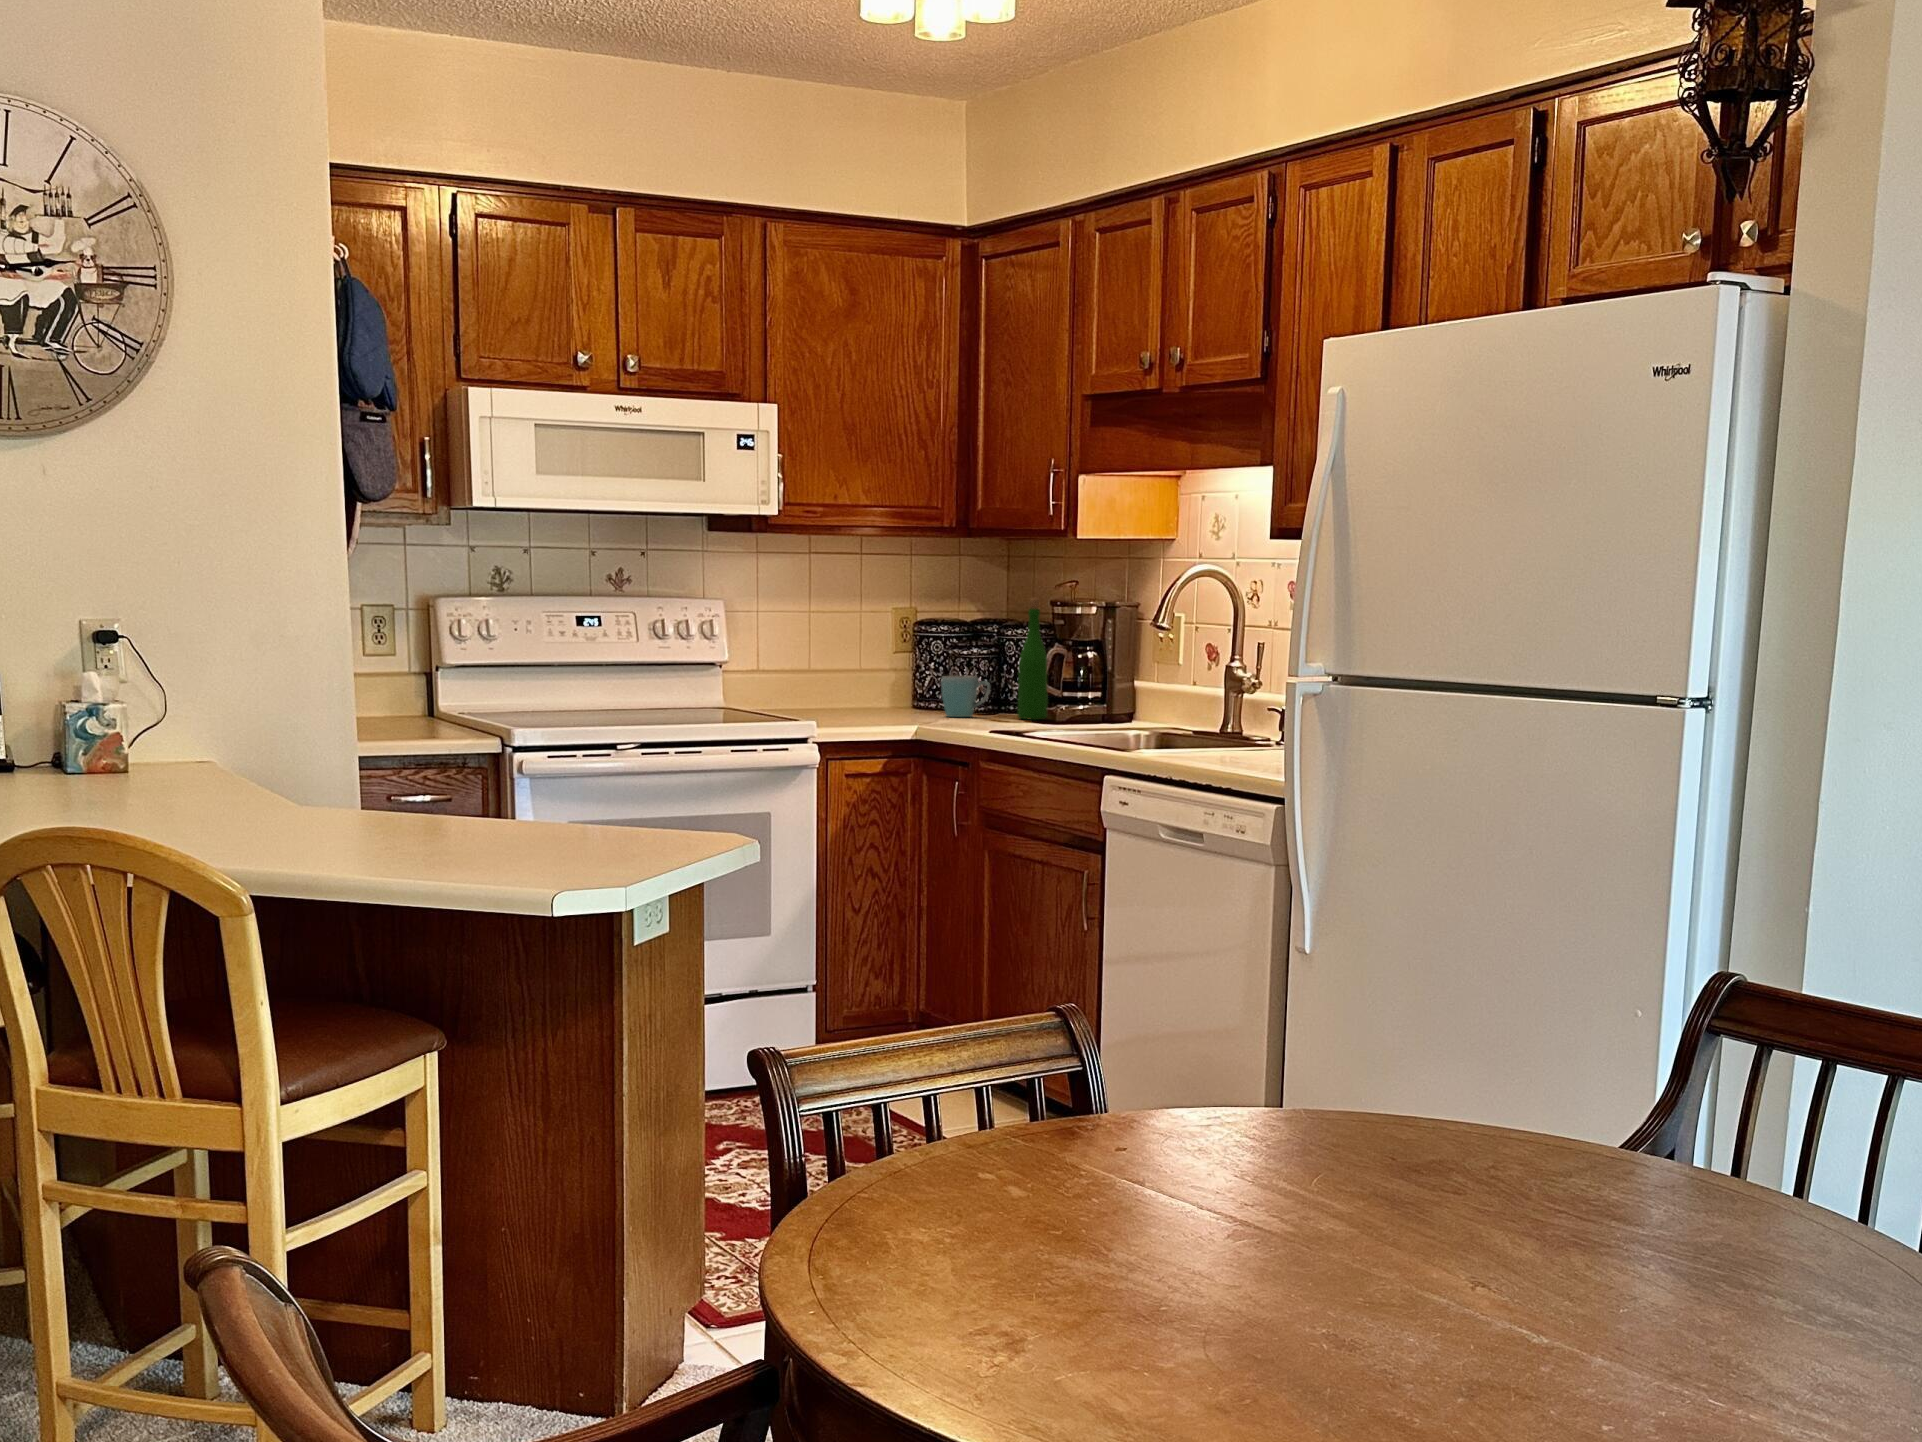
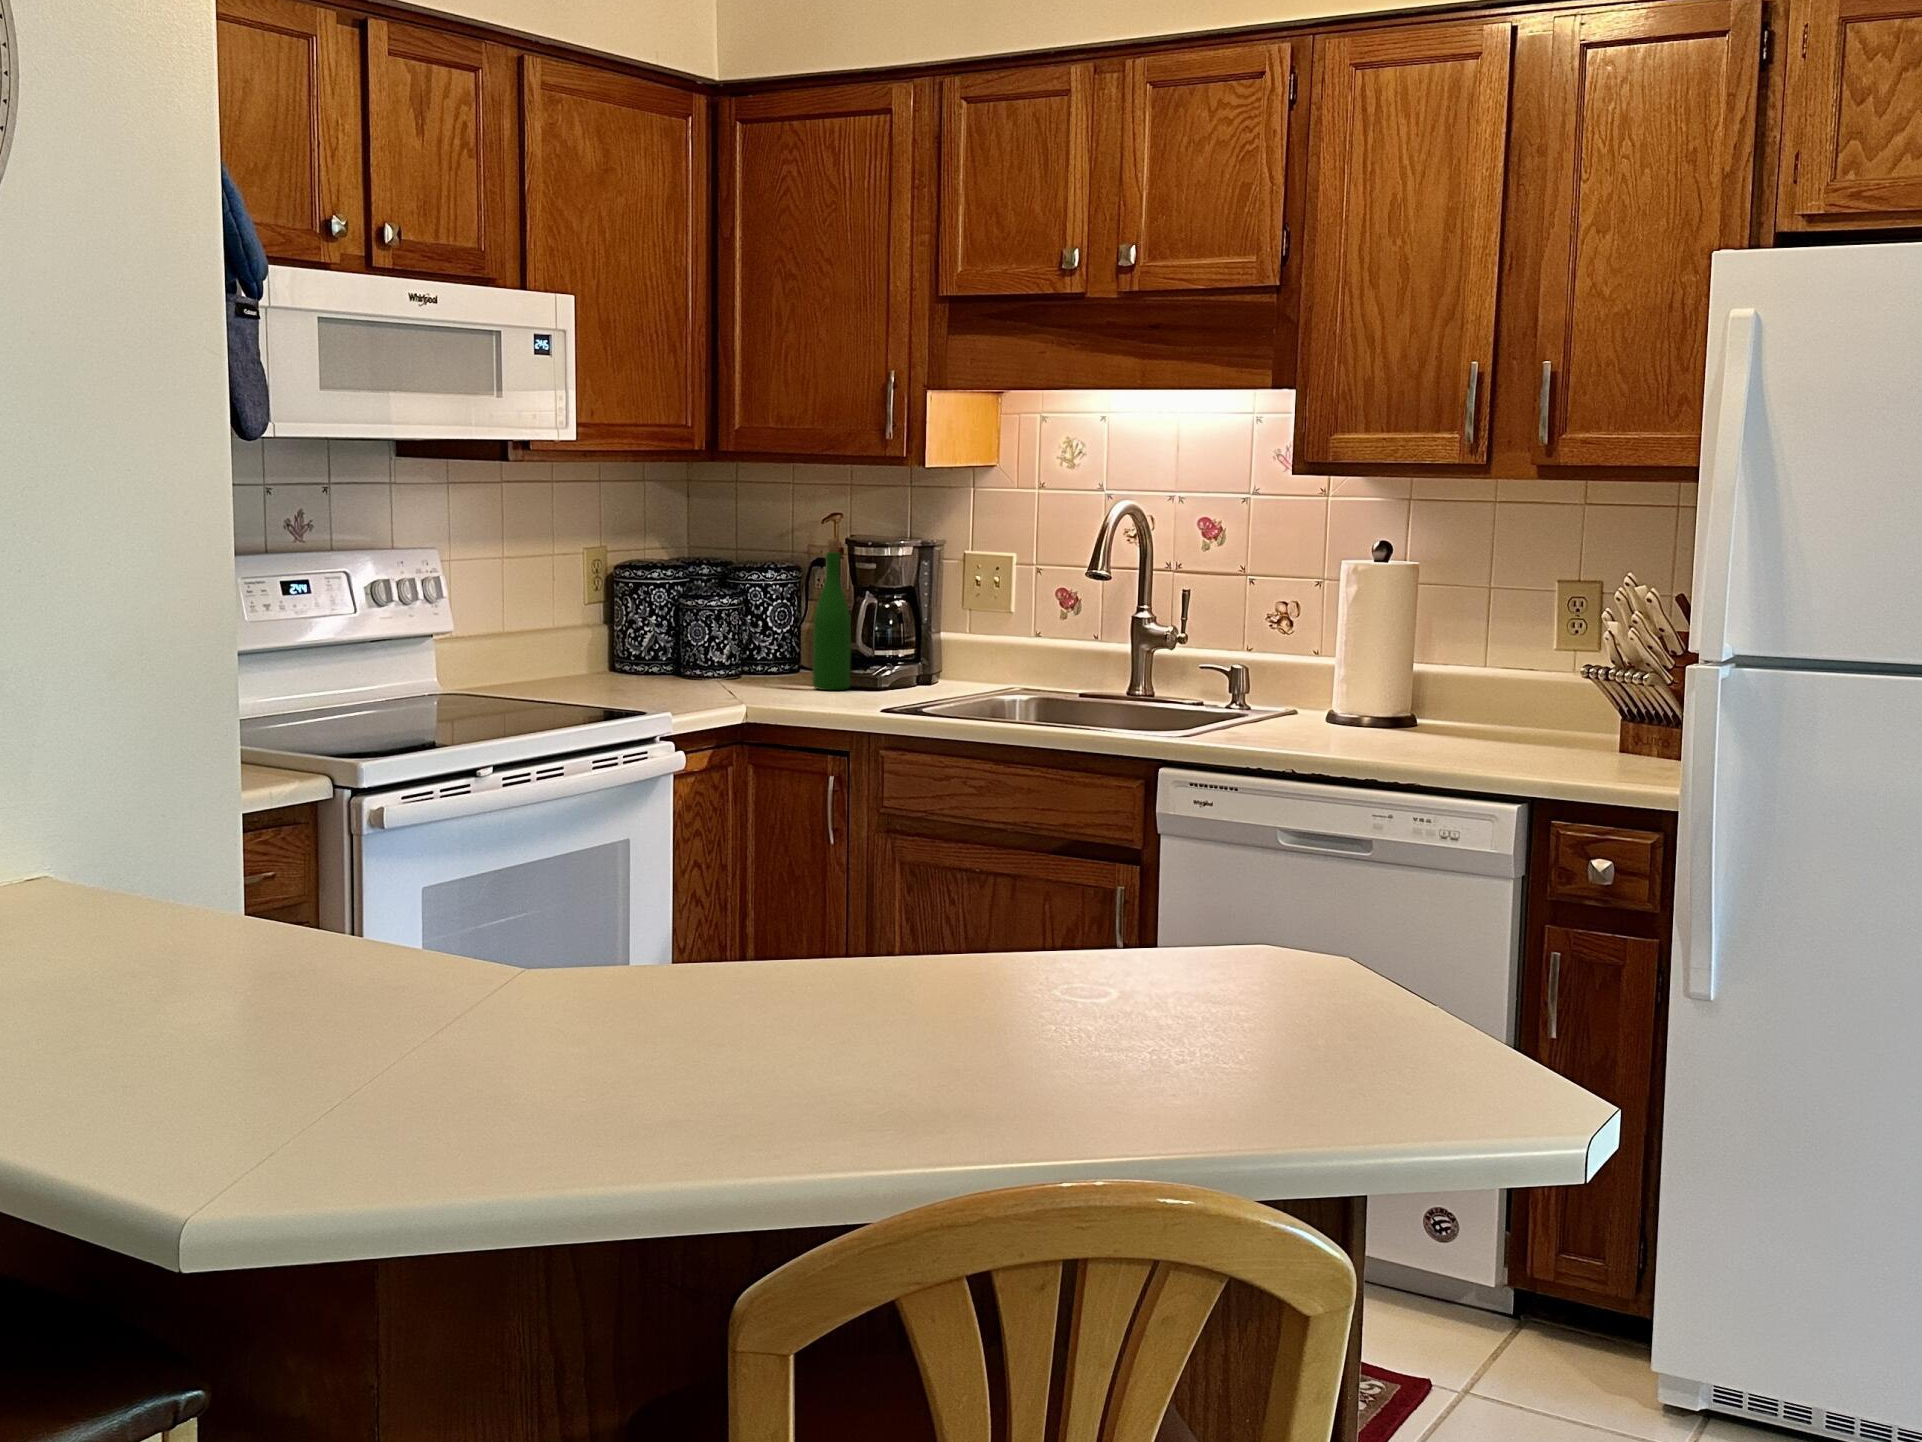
mug: present [941,676,990,717] -> none [717,637,782,690]

